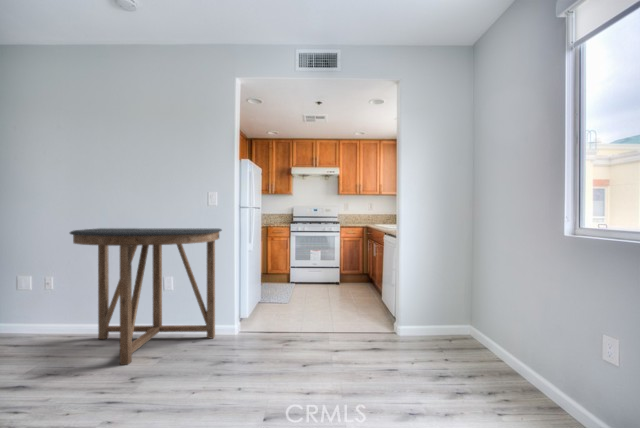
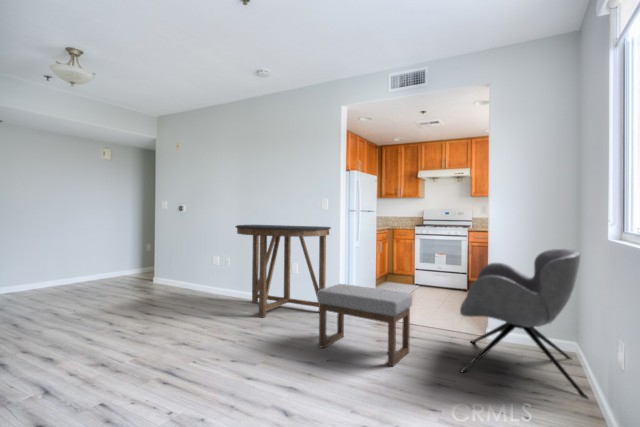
armchair: none [390,244,532,391] -> present [460,249,588,399]
ottoman: none [234,304,351,405] -> present [317,284,412,366]

